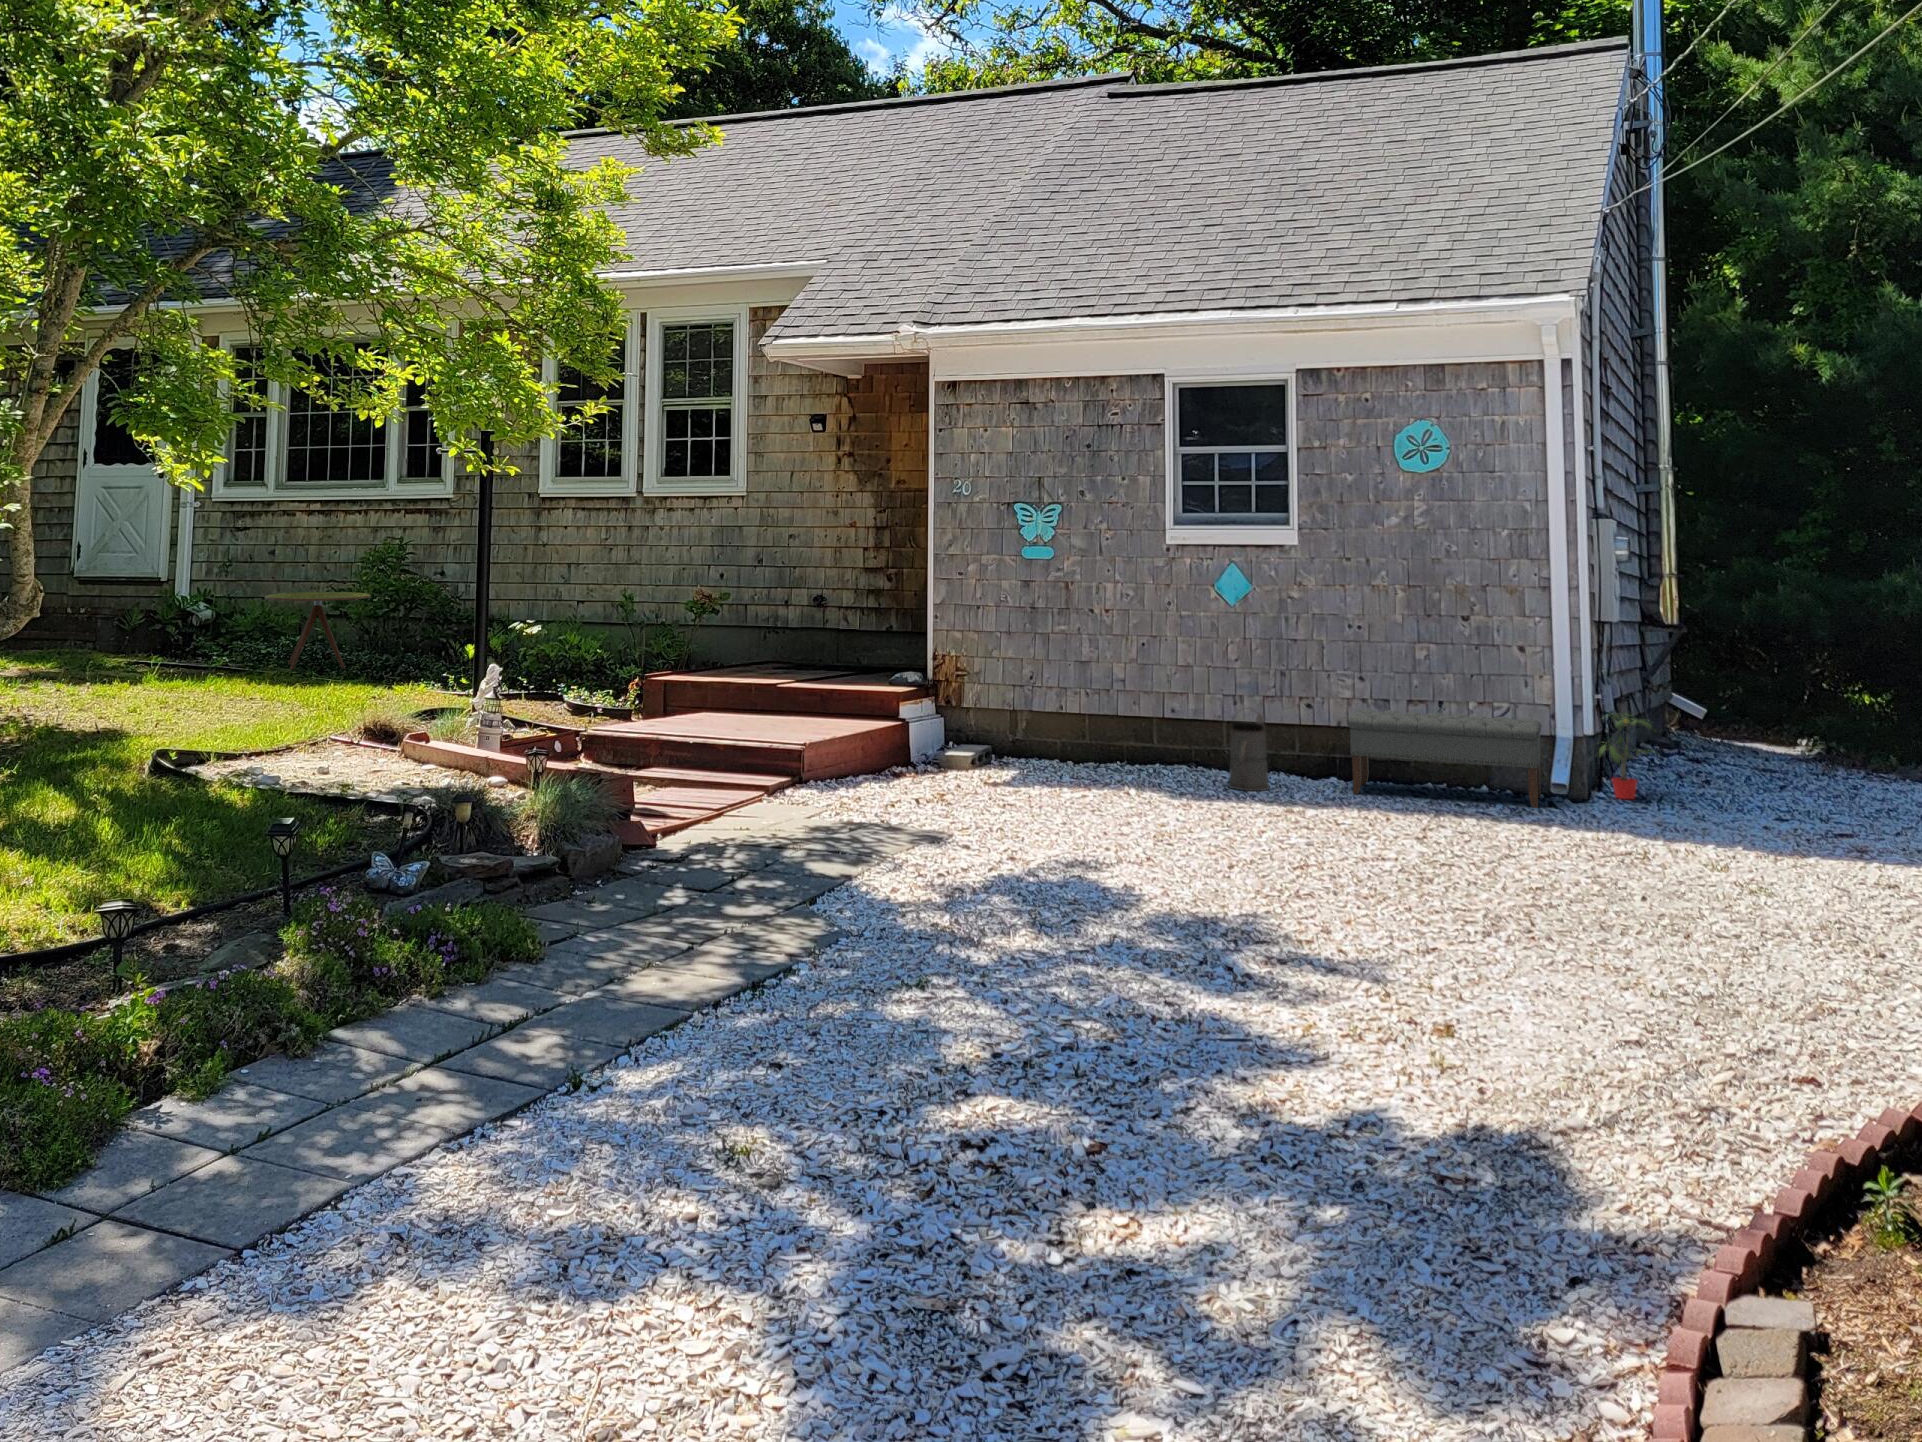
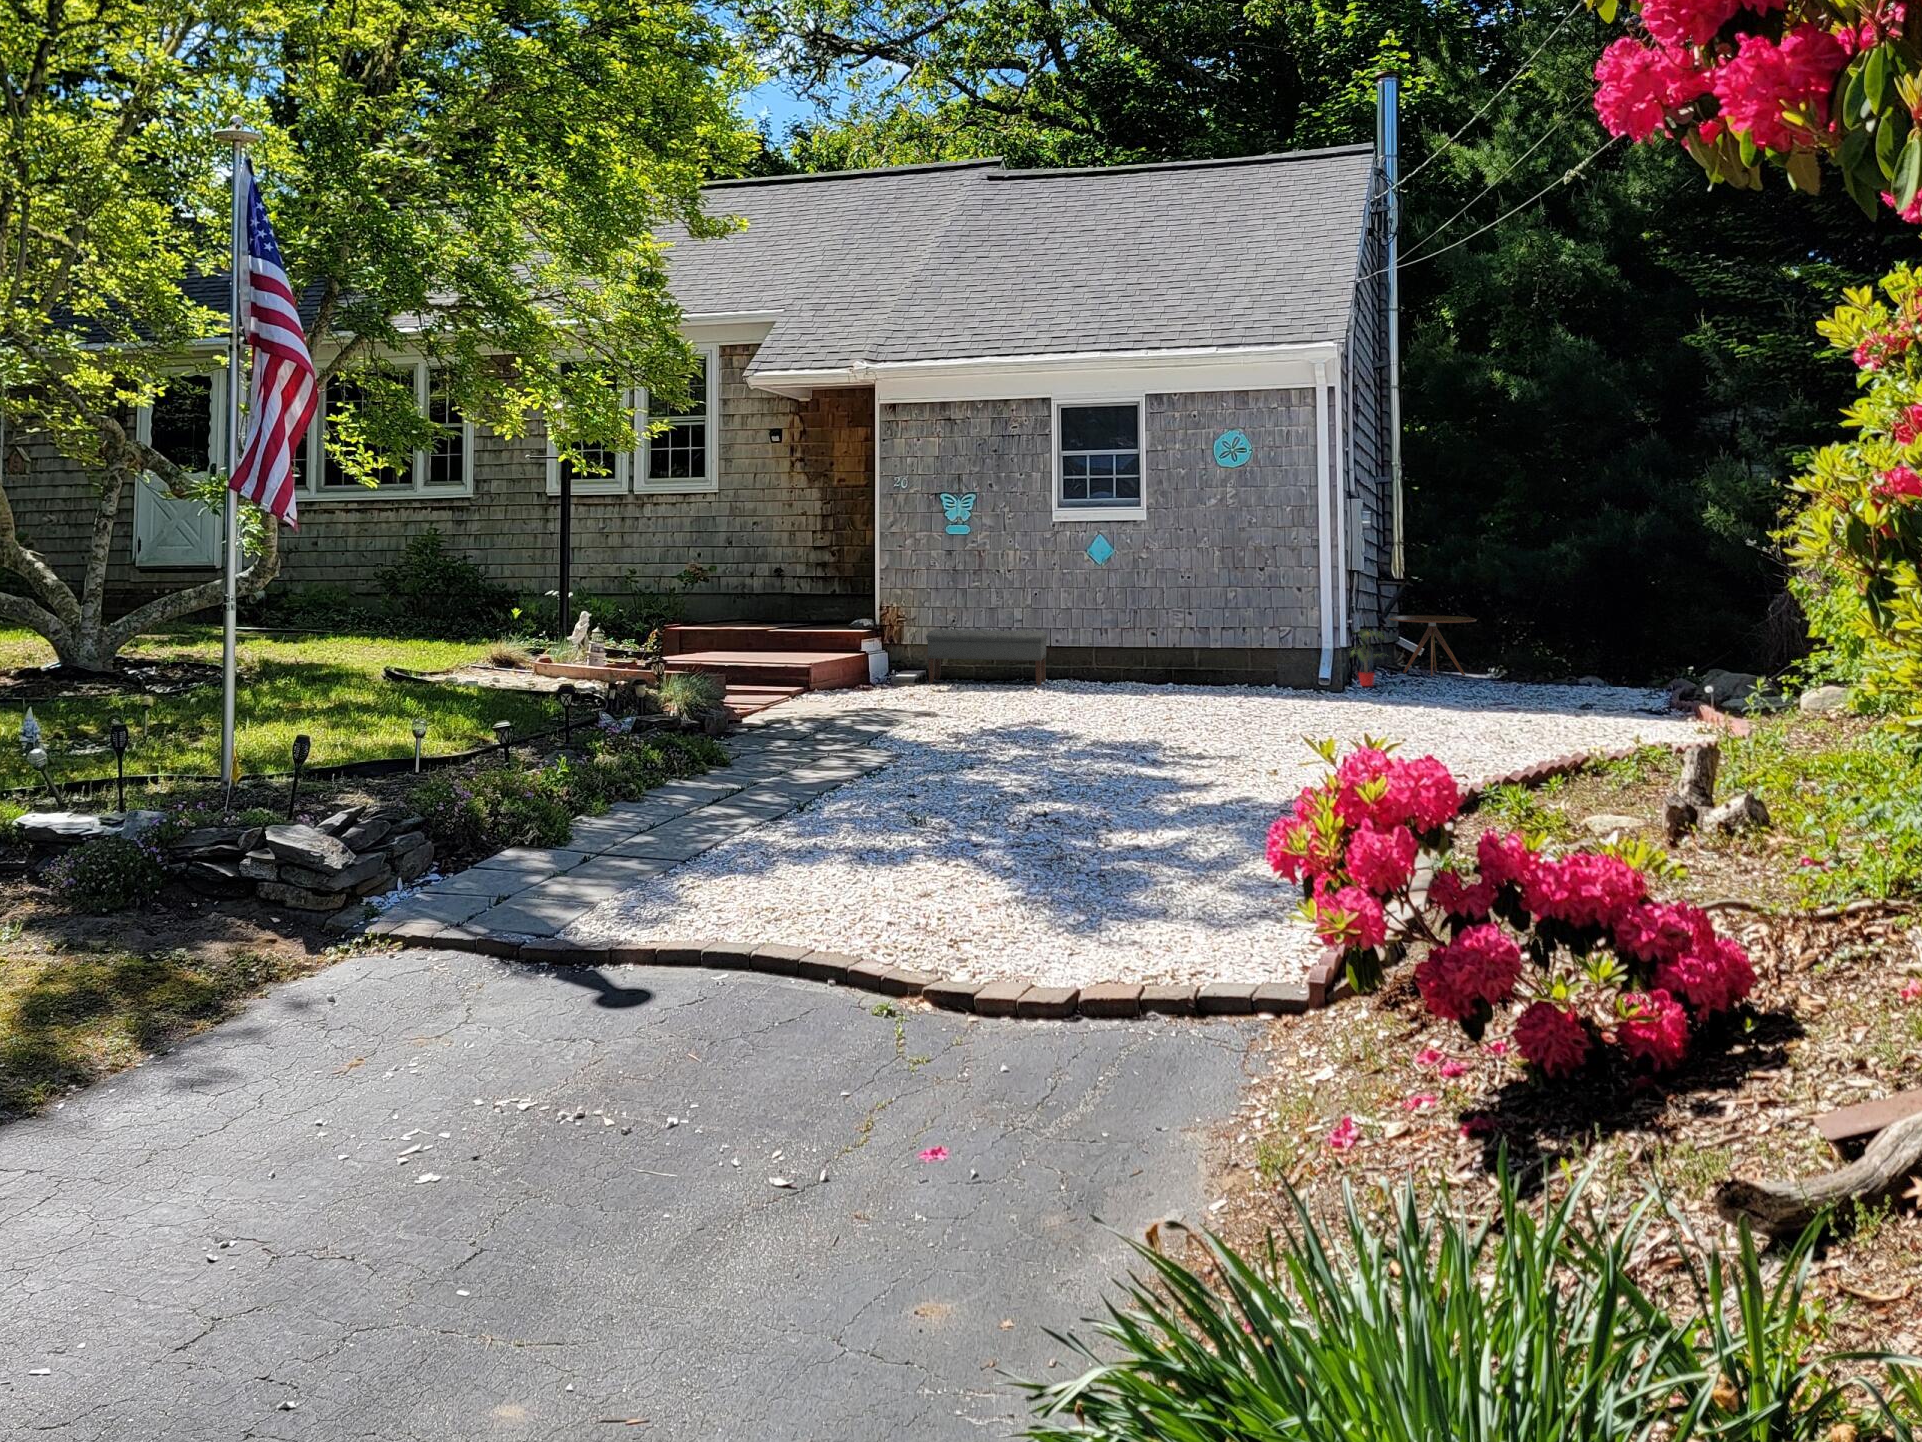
round table: present [264,592,371,670] -> present [1389,615,1477,676]
bench: present [1348,709,1541,808] -> present [926,629,1047,686]
watering can: present [1228,713,1270,791] -> none [1104,632,1134,689]

